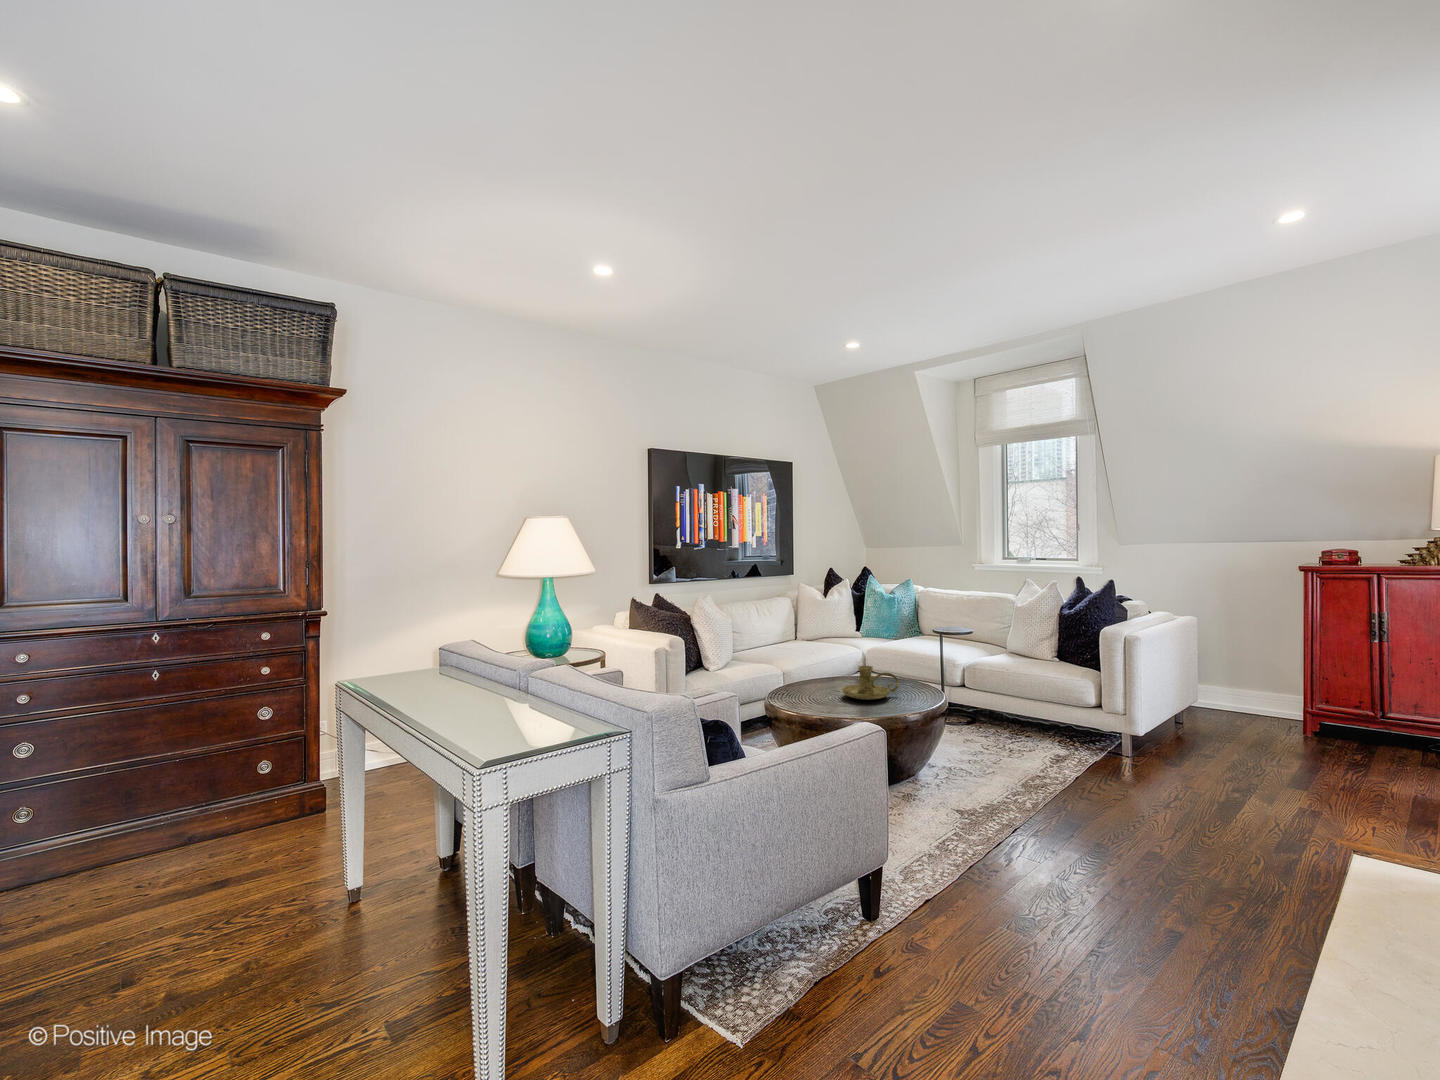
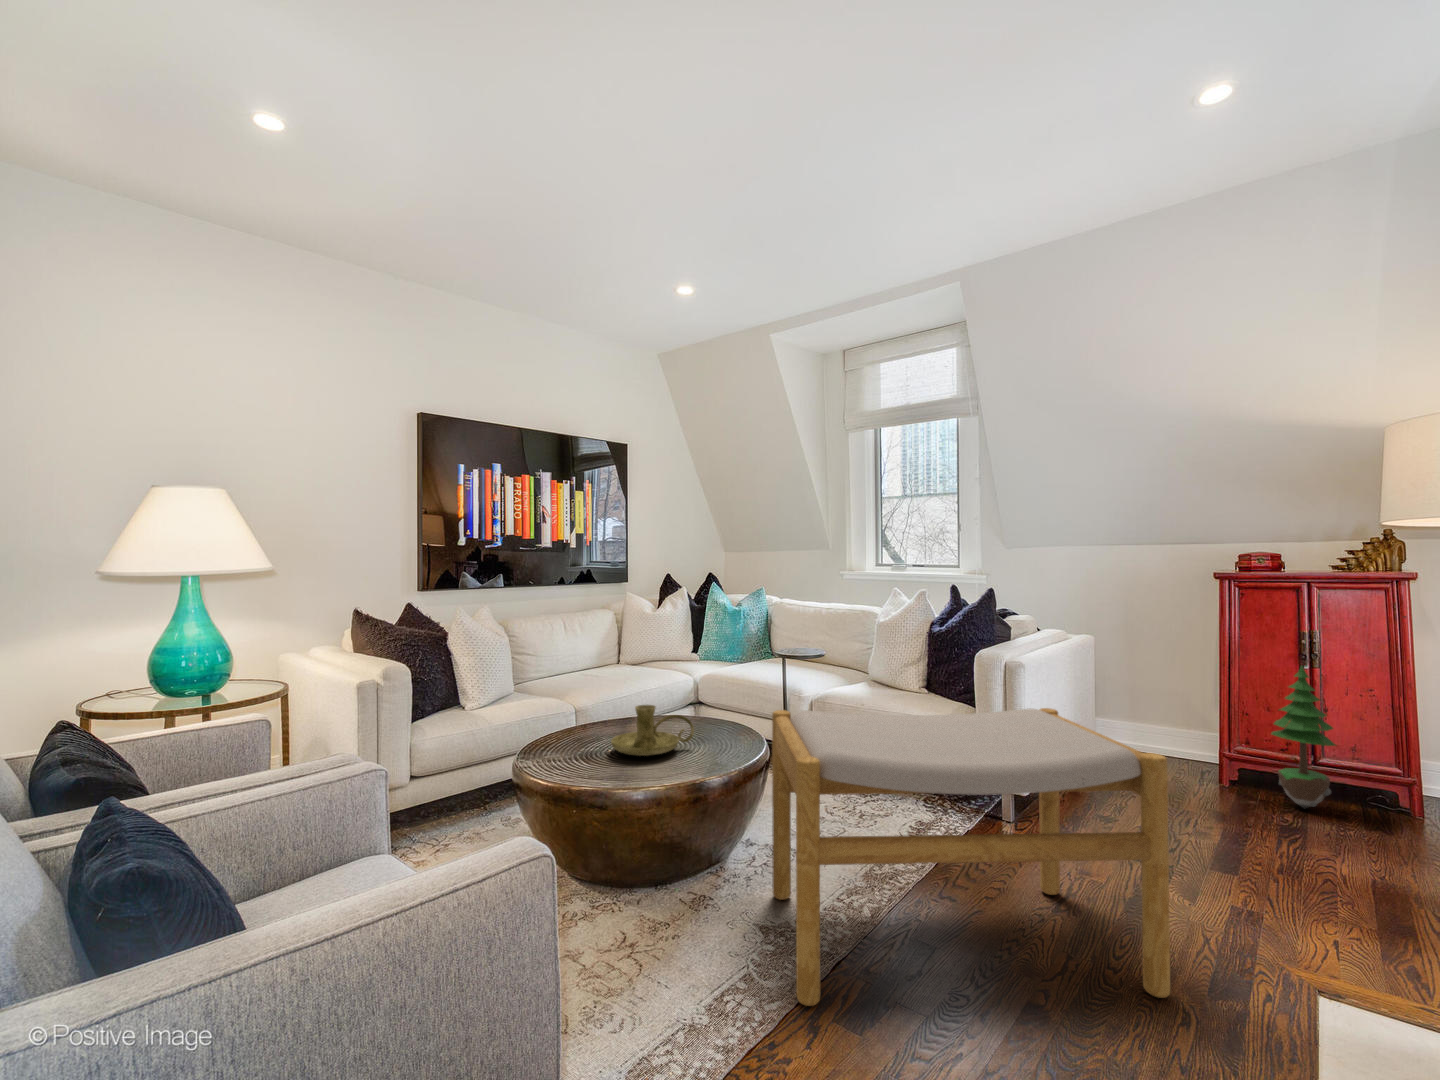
potted tree: none [1344,640,1401,753] -> present [1271,666,1336,808]
footstool: none [962,669,1250,850] -> present [772,708,1170,1006]

